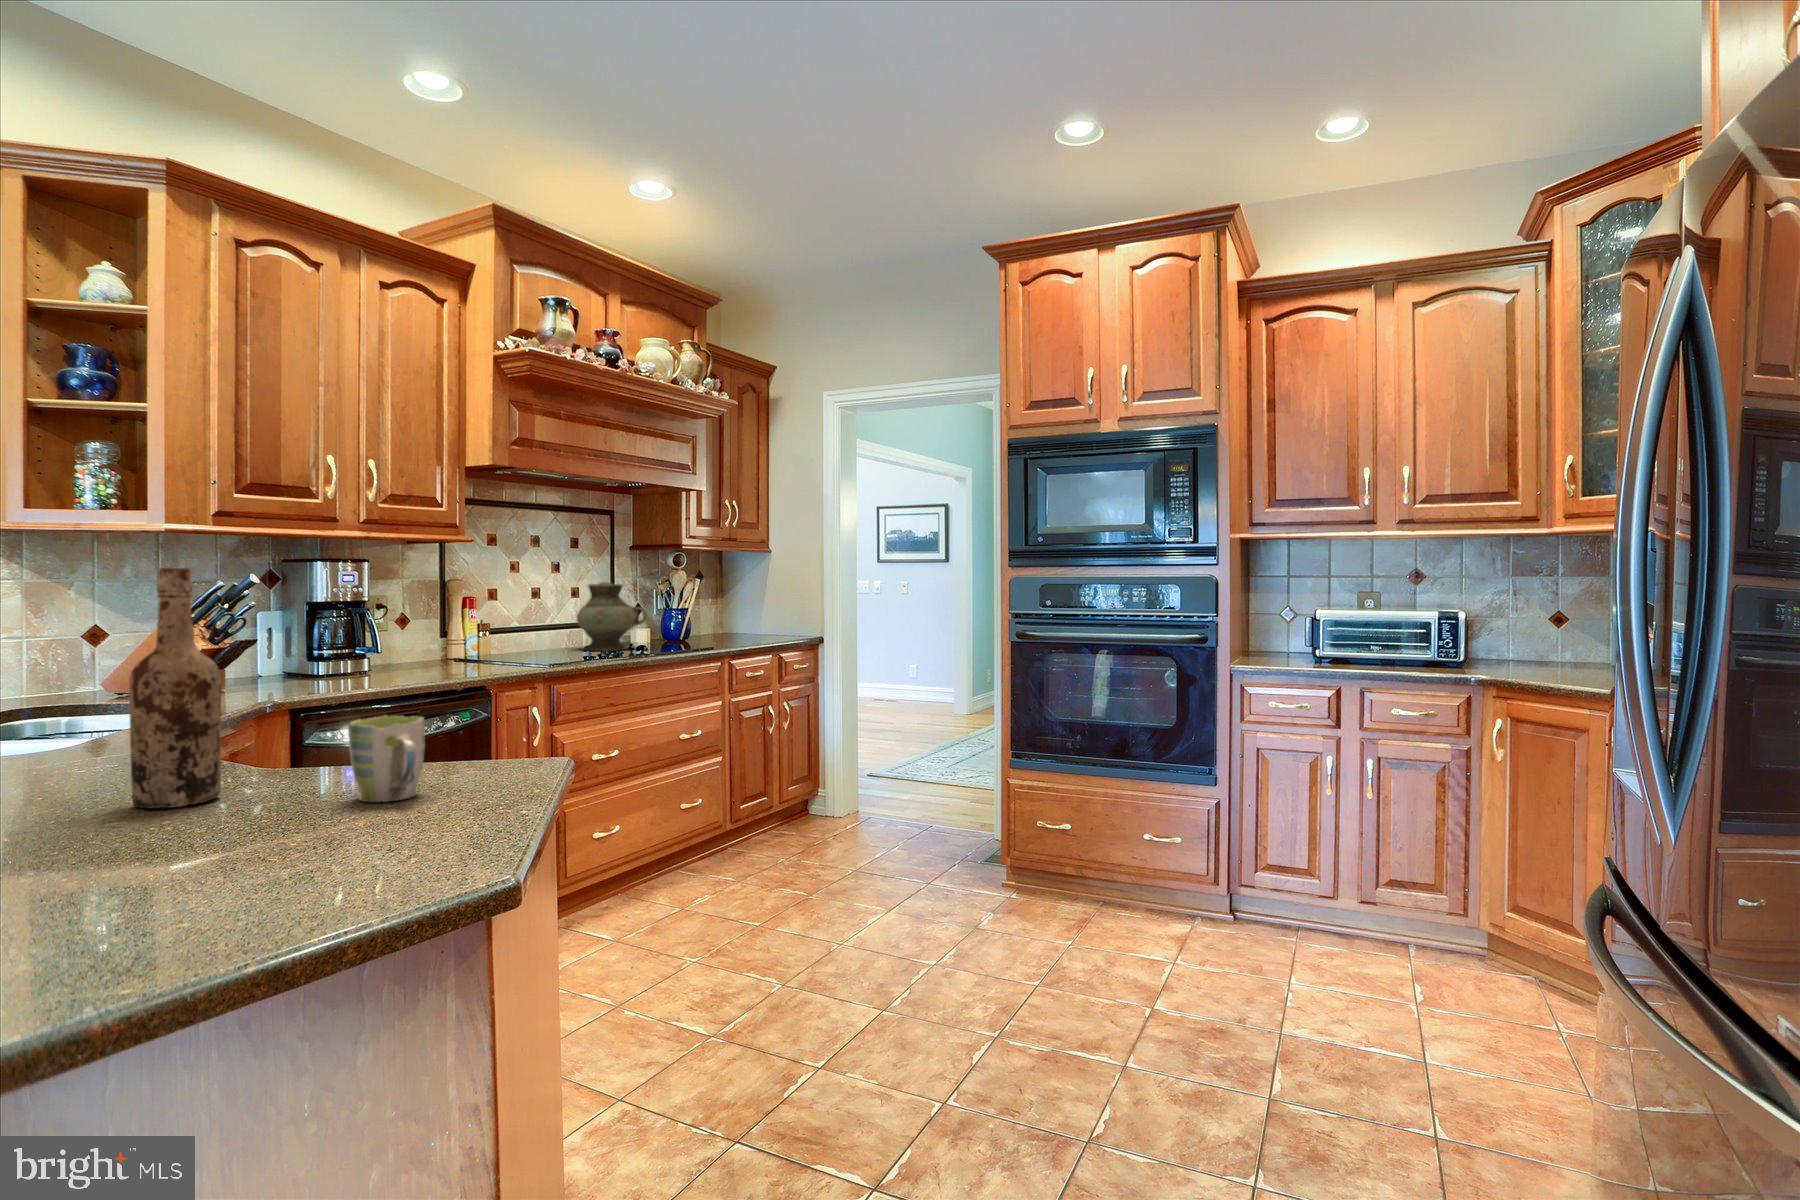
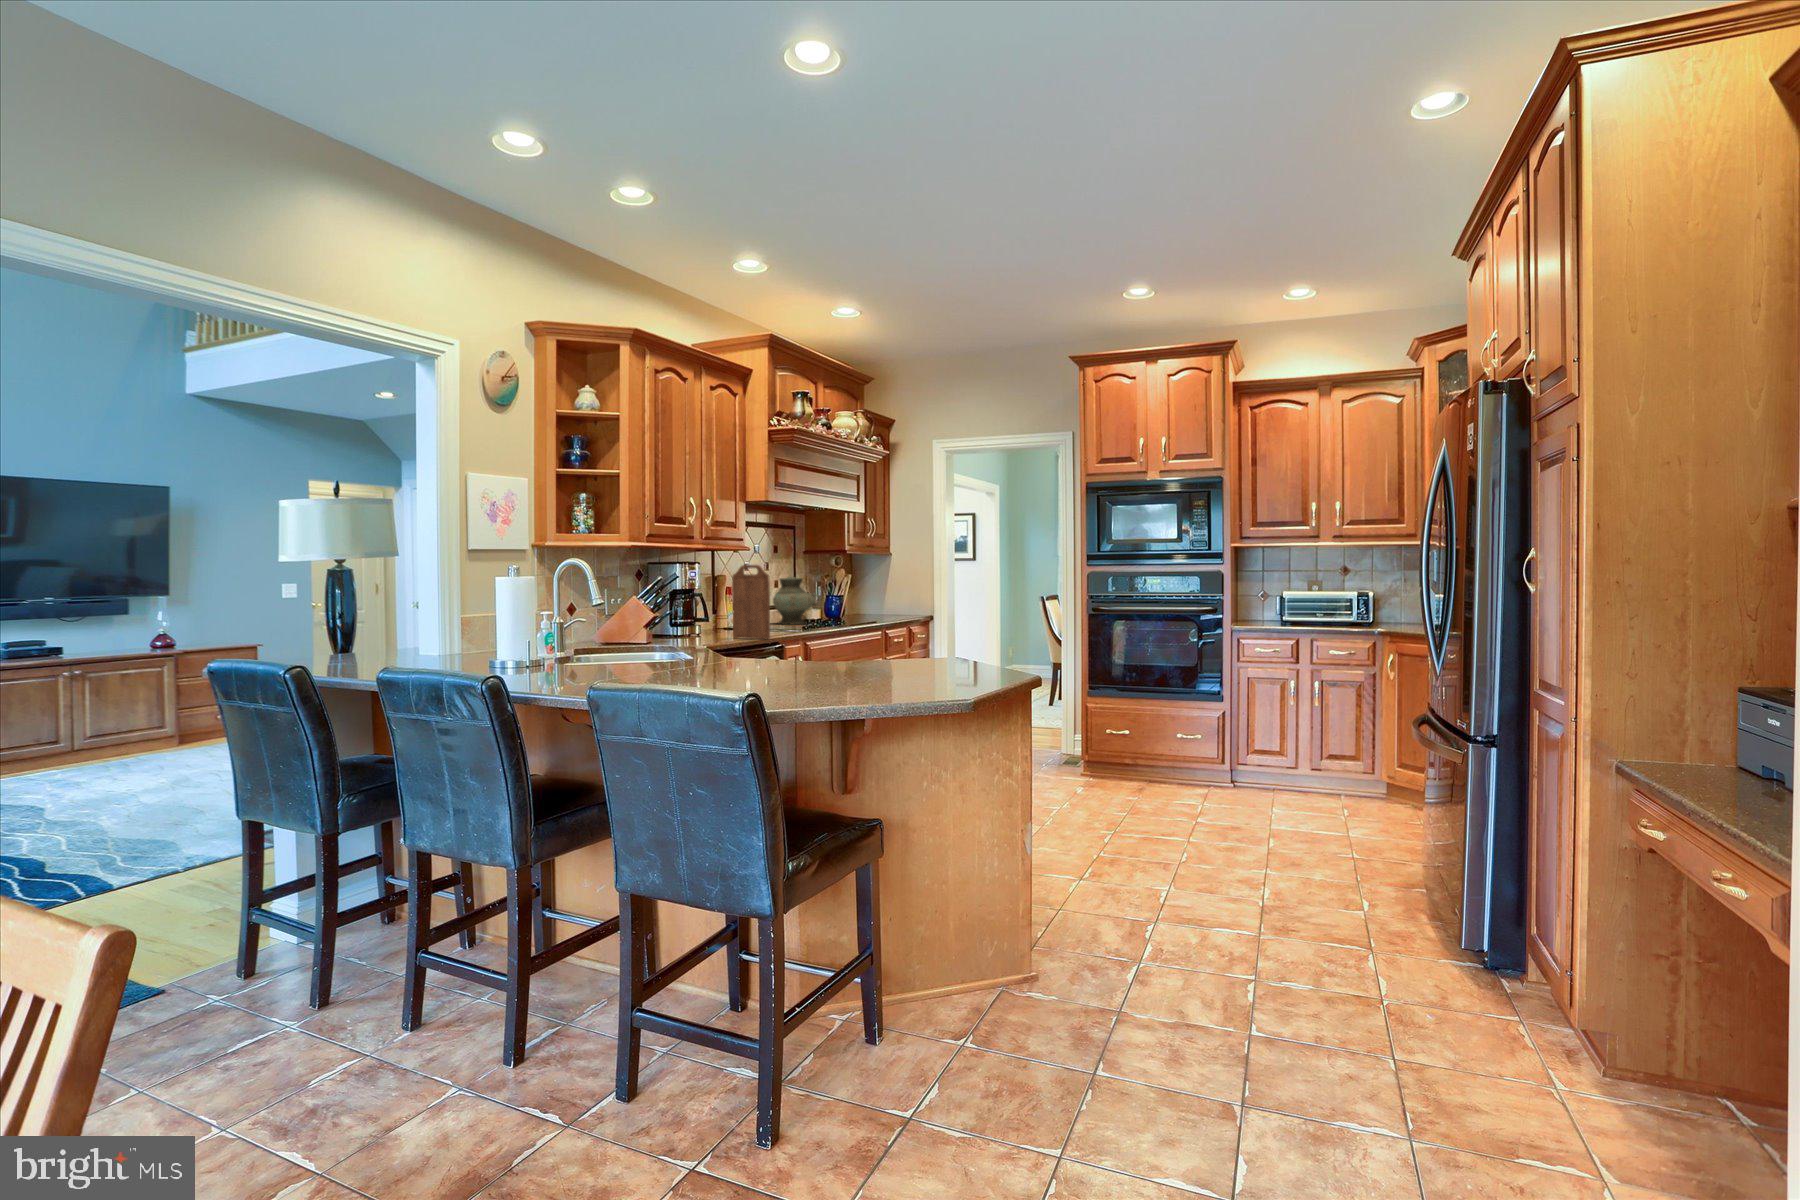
cutting board: none [389,561,439,684] -> present [732,565,770,639]
wine bottle: present [129,568,221,808] -> none [834,572,864,670]
mug: present [348,715,425,802] -> none [916,634,950,668]

